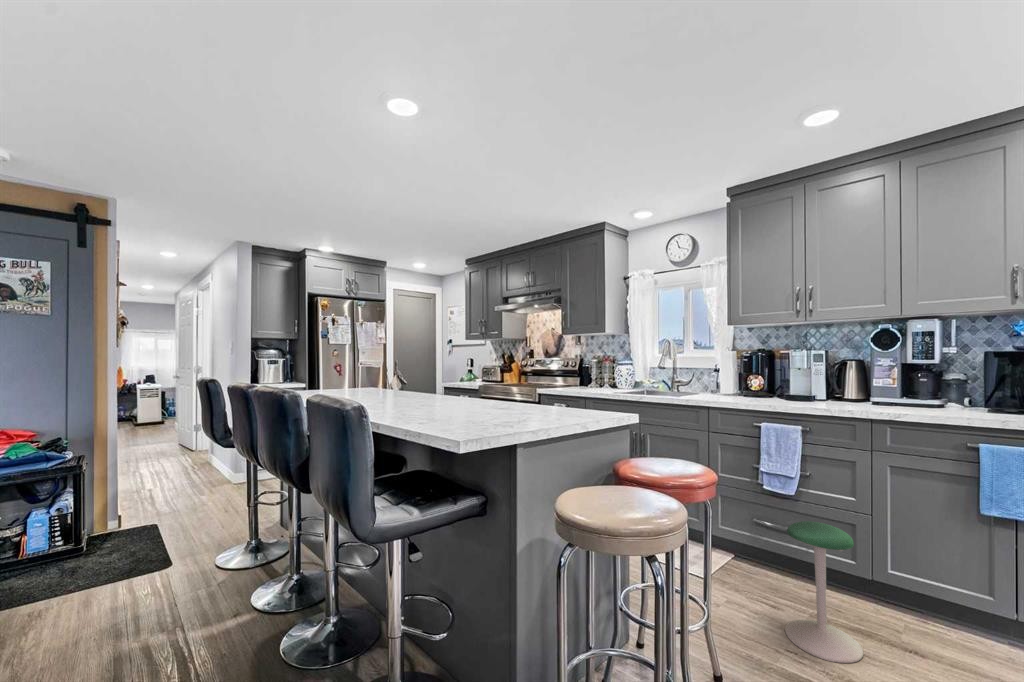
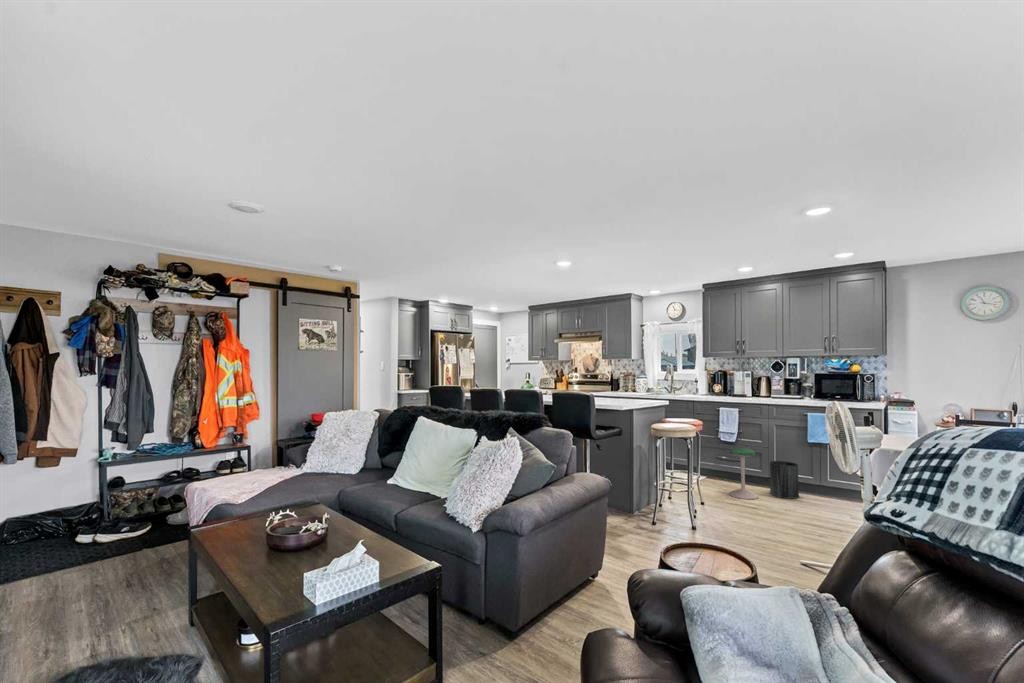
trash can: none [887,553,973,667] -> present [770,461,799,499]

